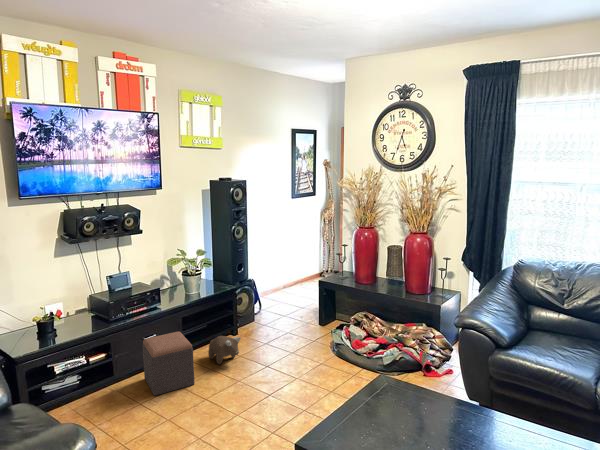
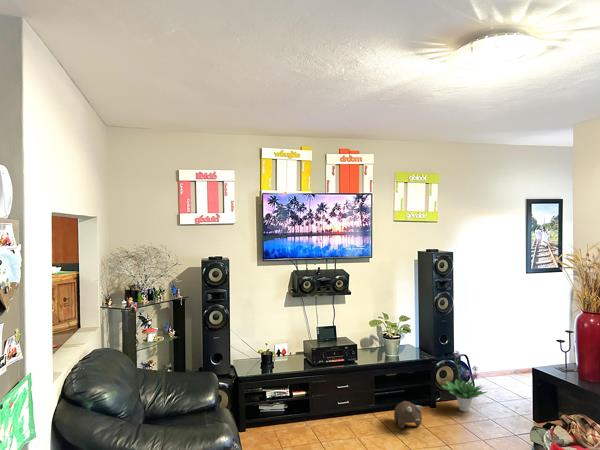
potted plant: none [243,276,285,332] -> present [442,351,486,412]
footstool: present [142,332,195,396] -> none [333,386,370,439]

